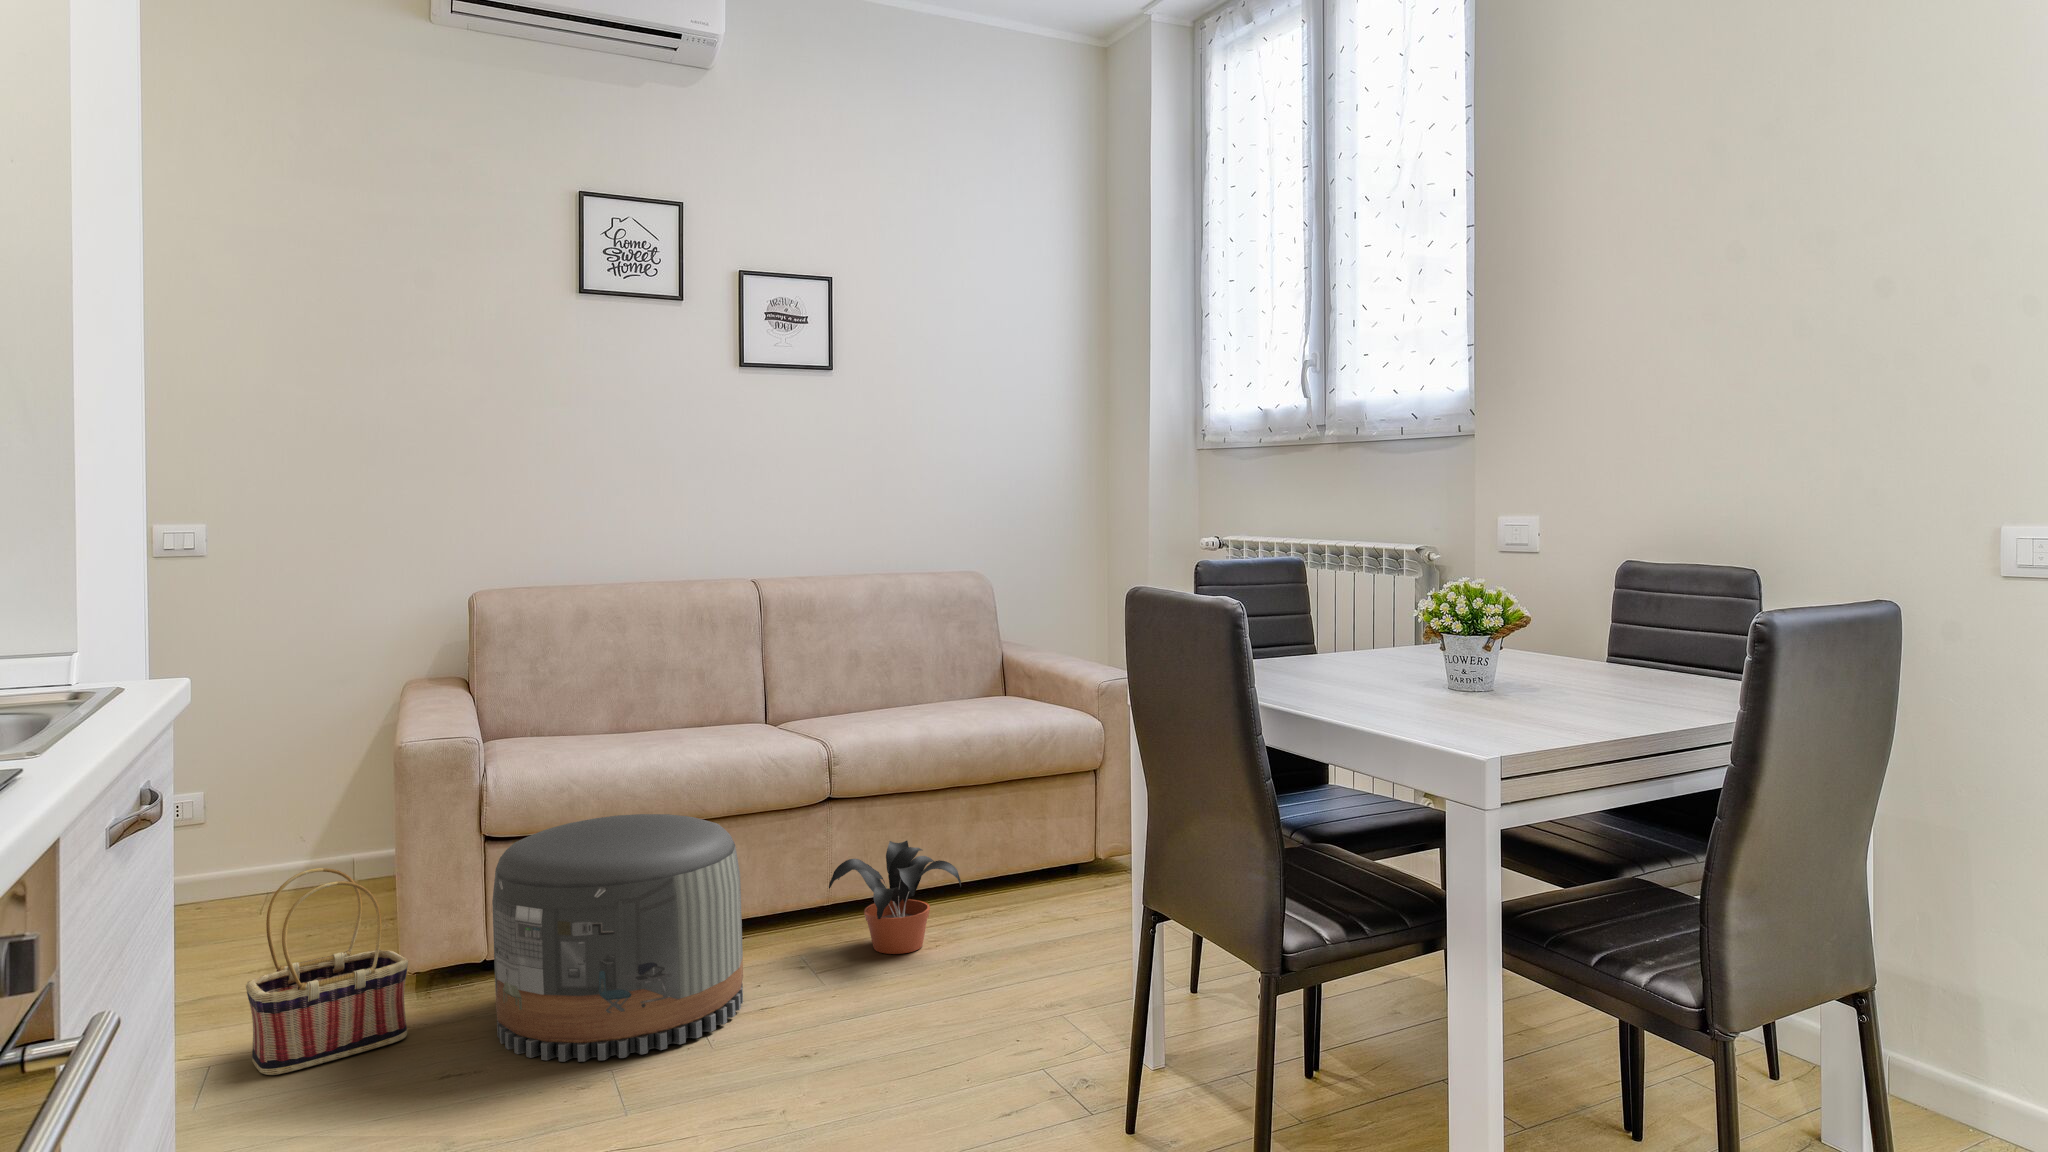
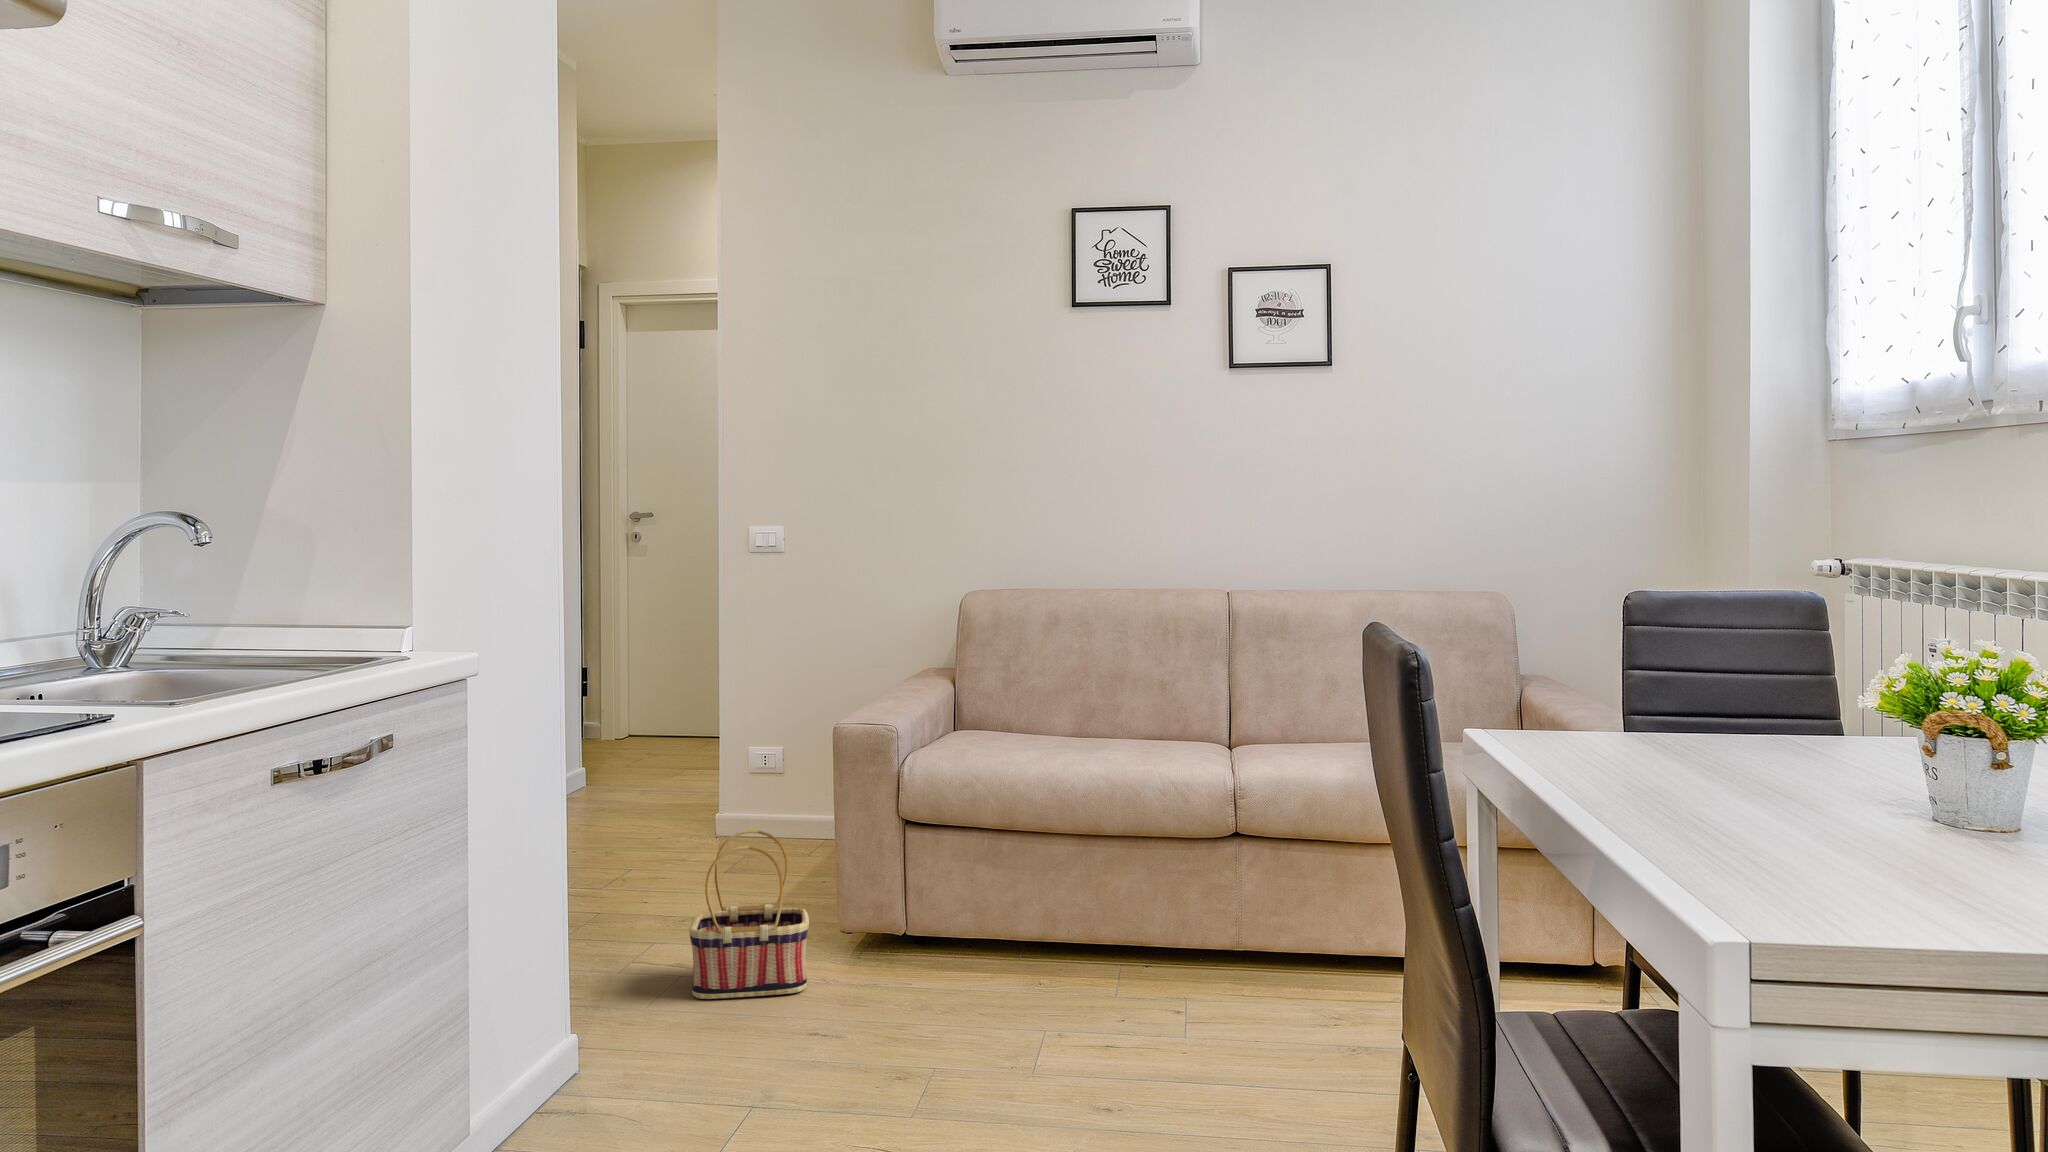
pouf: present [492,814,743,1062] -> none [860,822,1089,1068]
potted plant: present [829,841,961,954] -> none [1203,892,1350,1024]

